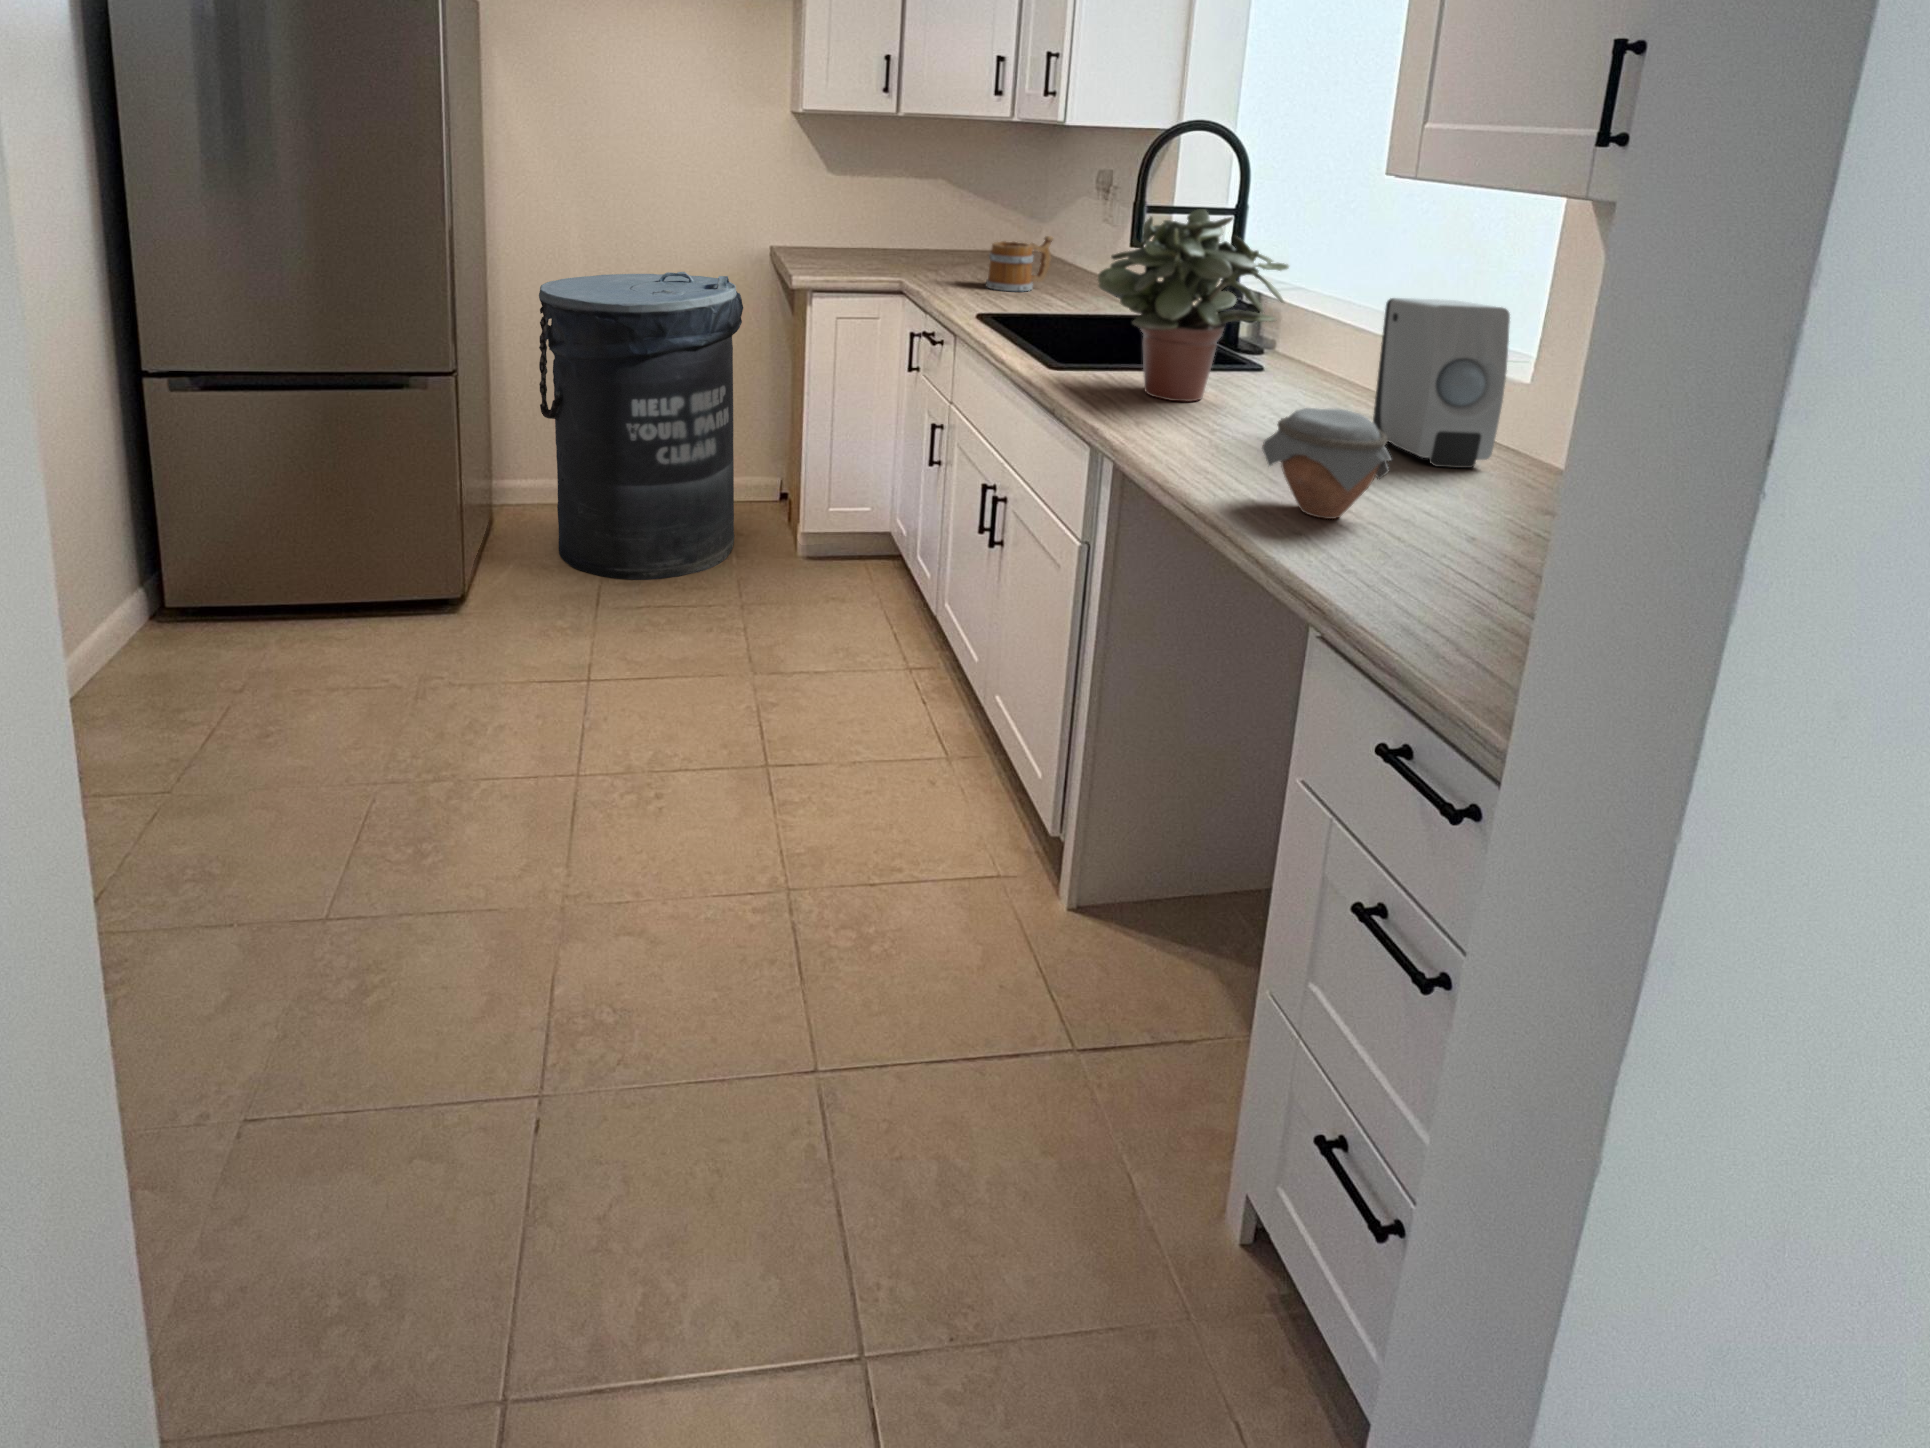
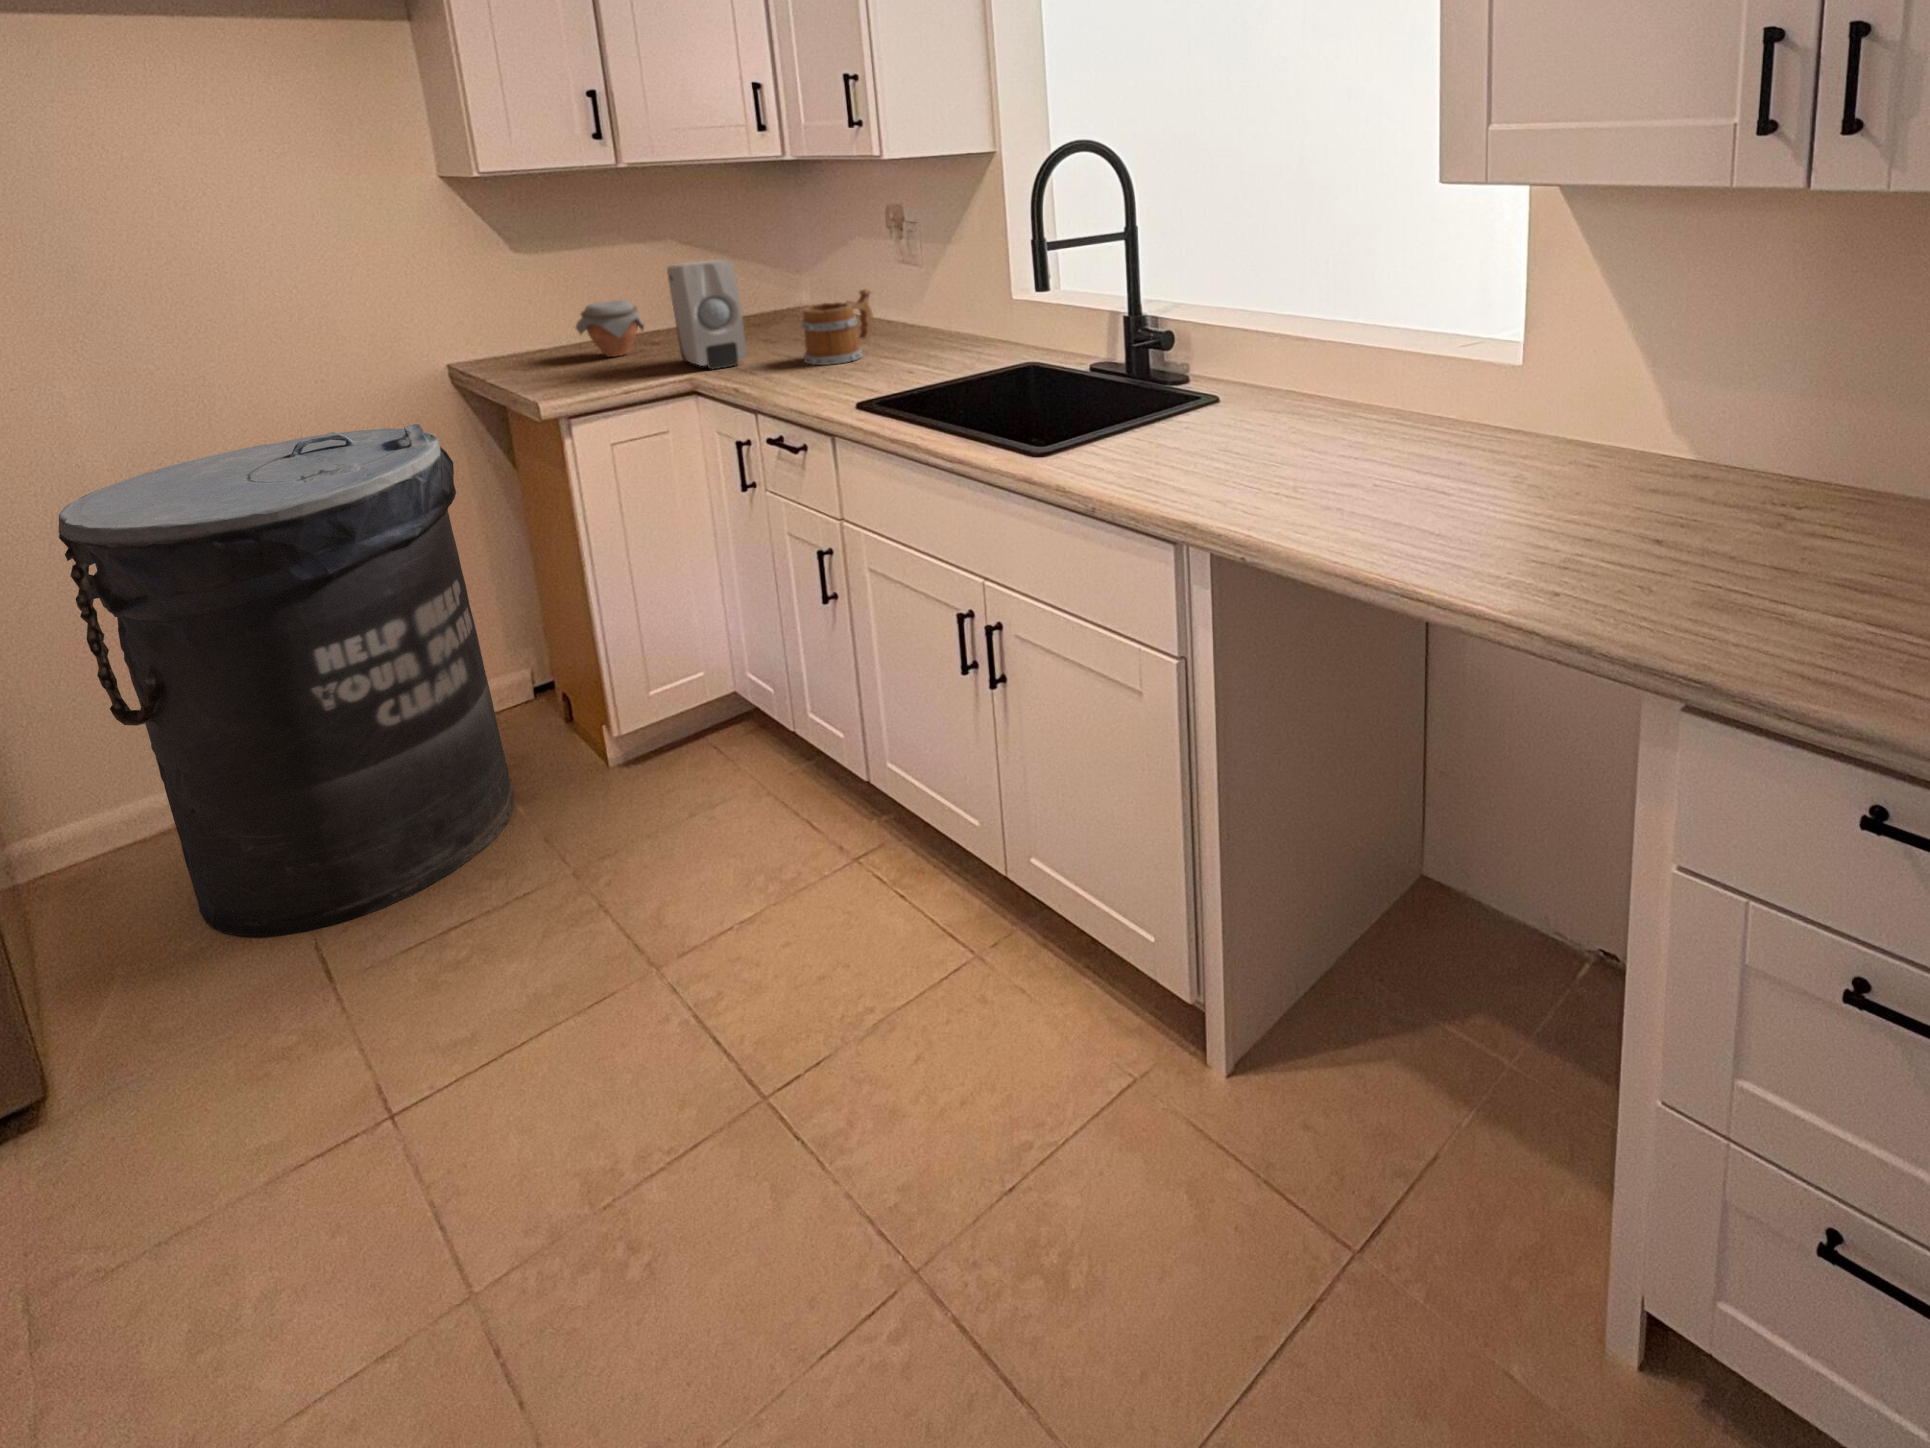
potted plant: present [1098,209,1289,401] -> none [1084,247,1289,465]
soap dispenser: present [1373,298,1510,468] -> present [667,260,747,369]
jar: present [1262,408,1392,519] -> present [576,300,644,357]

